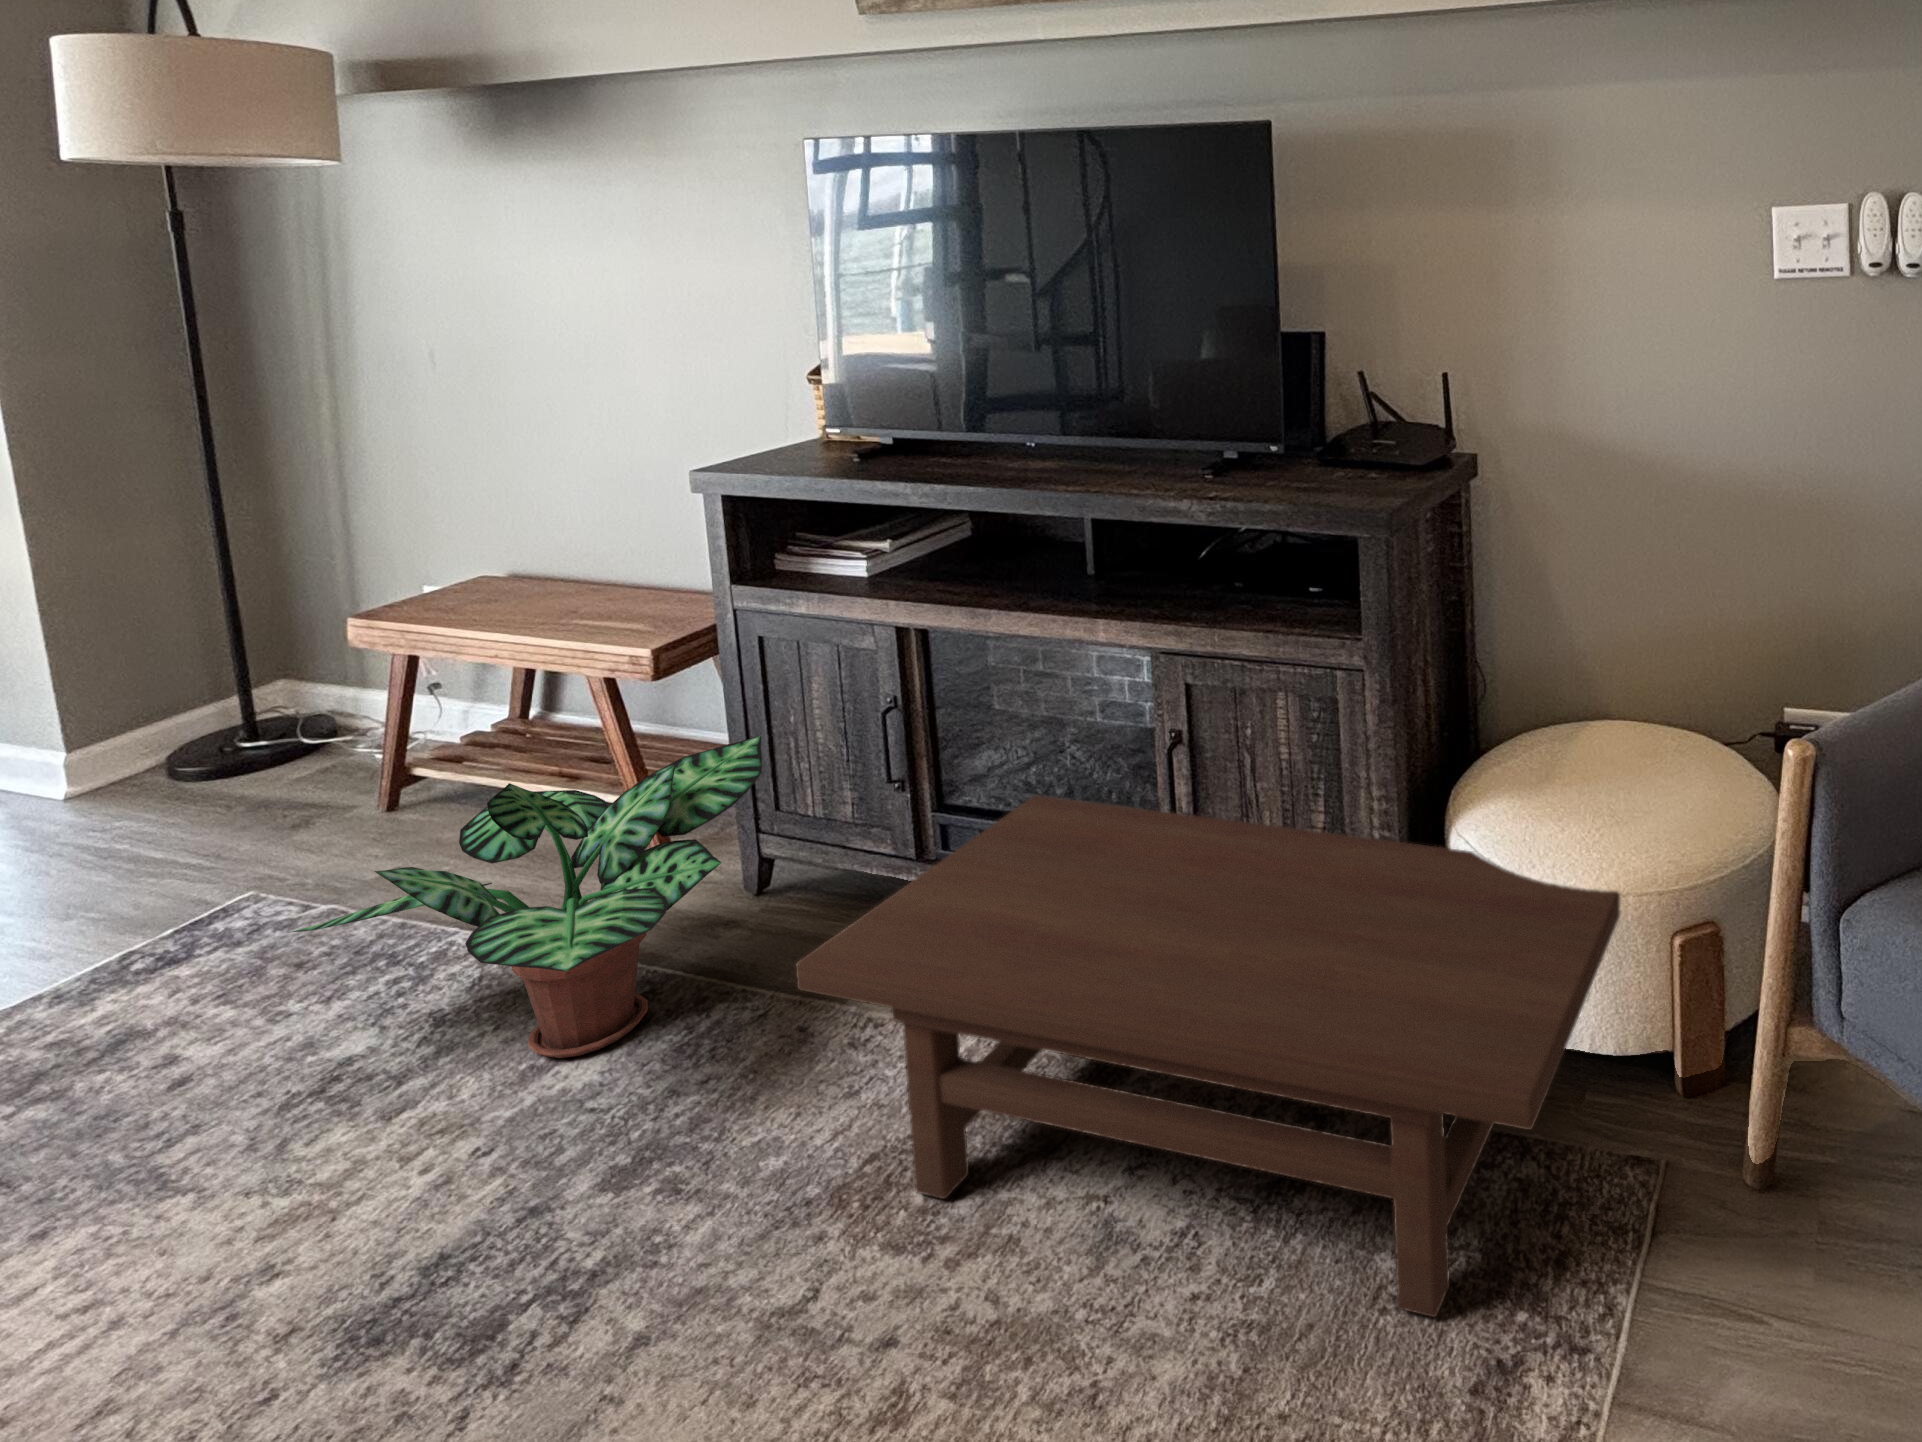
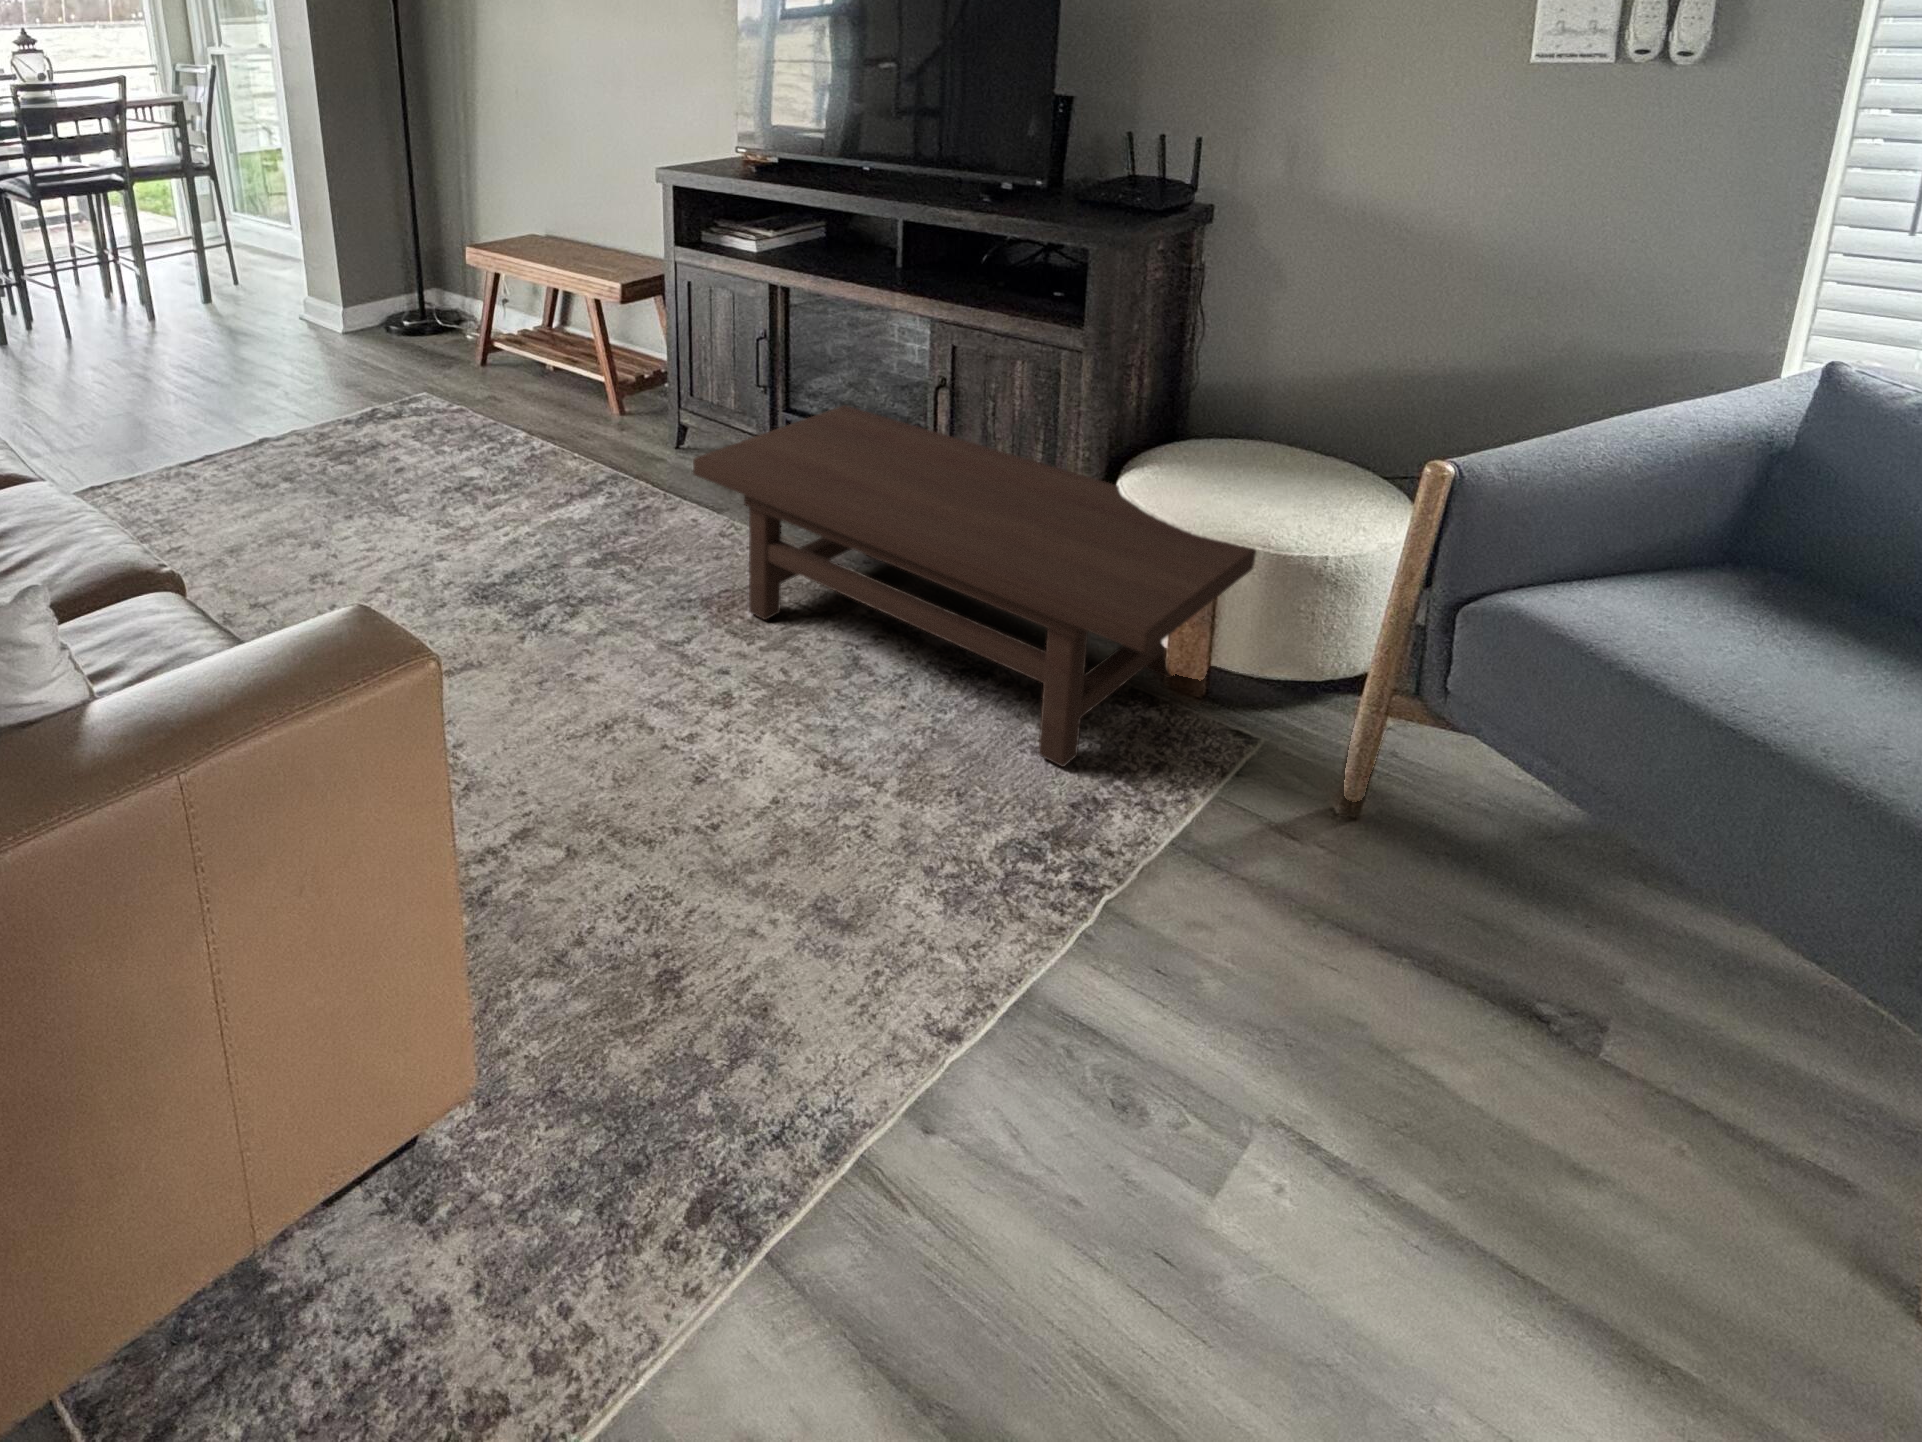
potted plant: present [291,736,762,1058] -> none [445,335,683,502]

